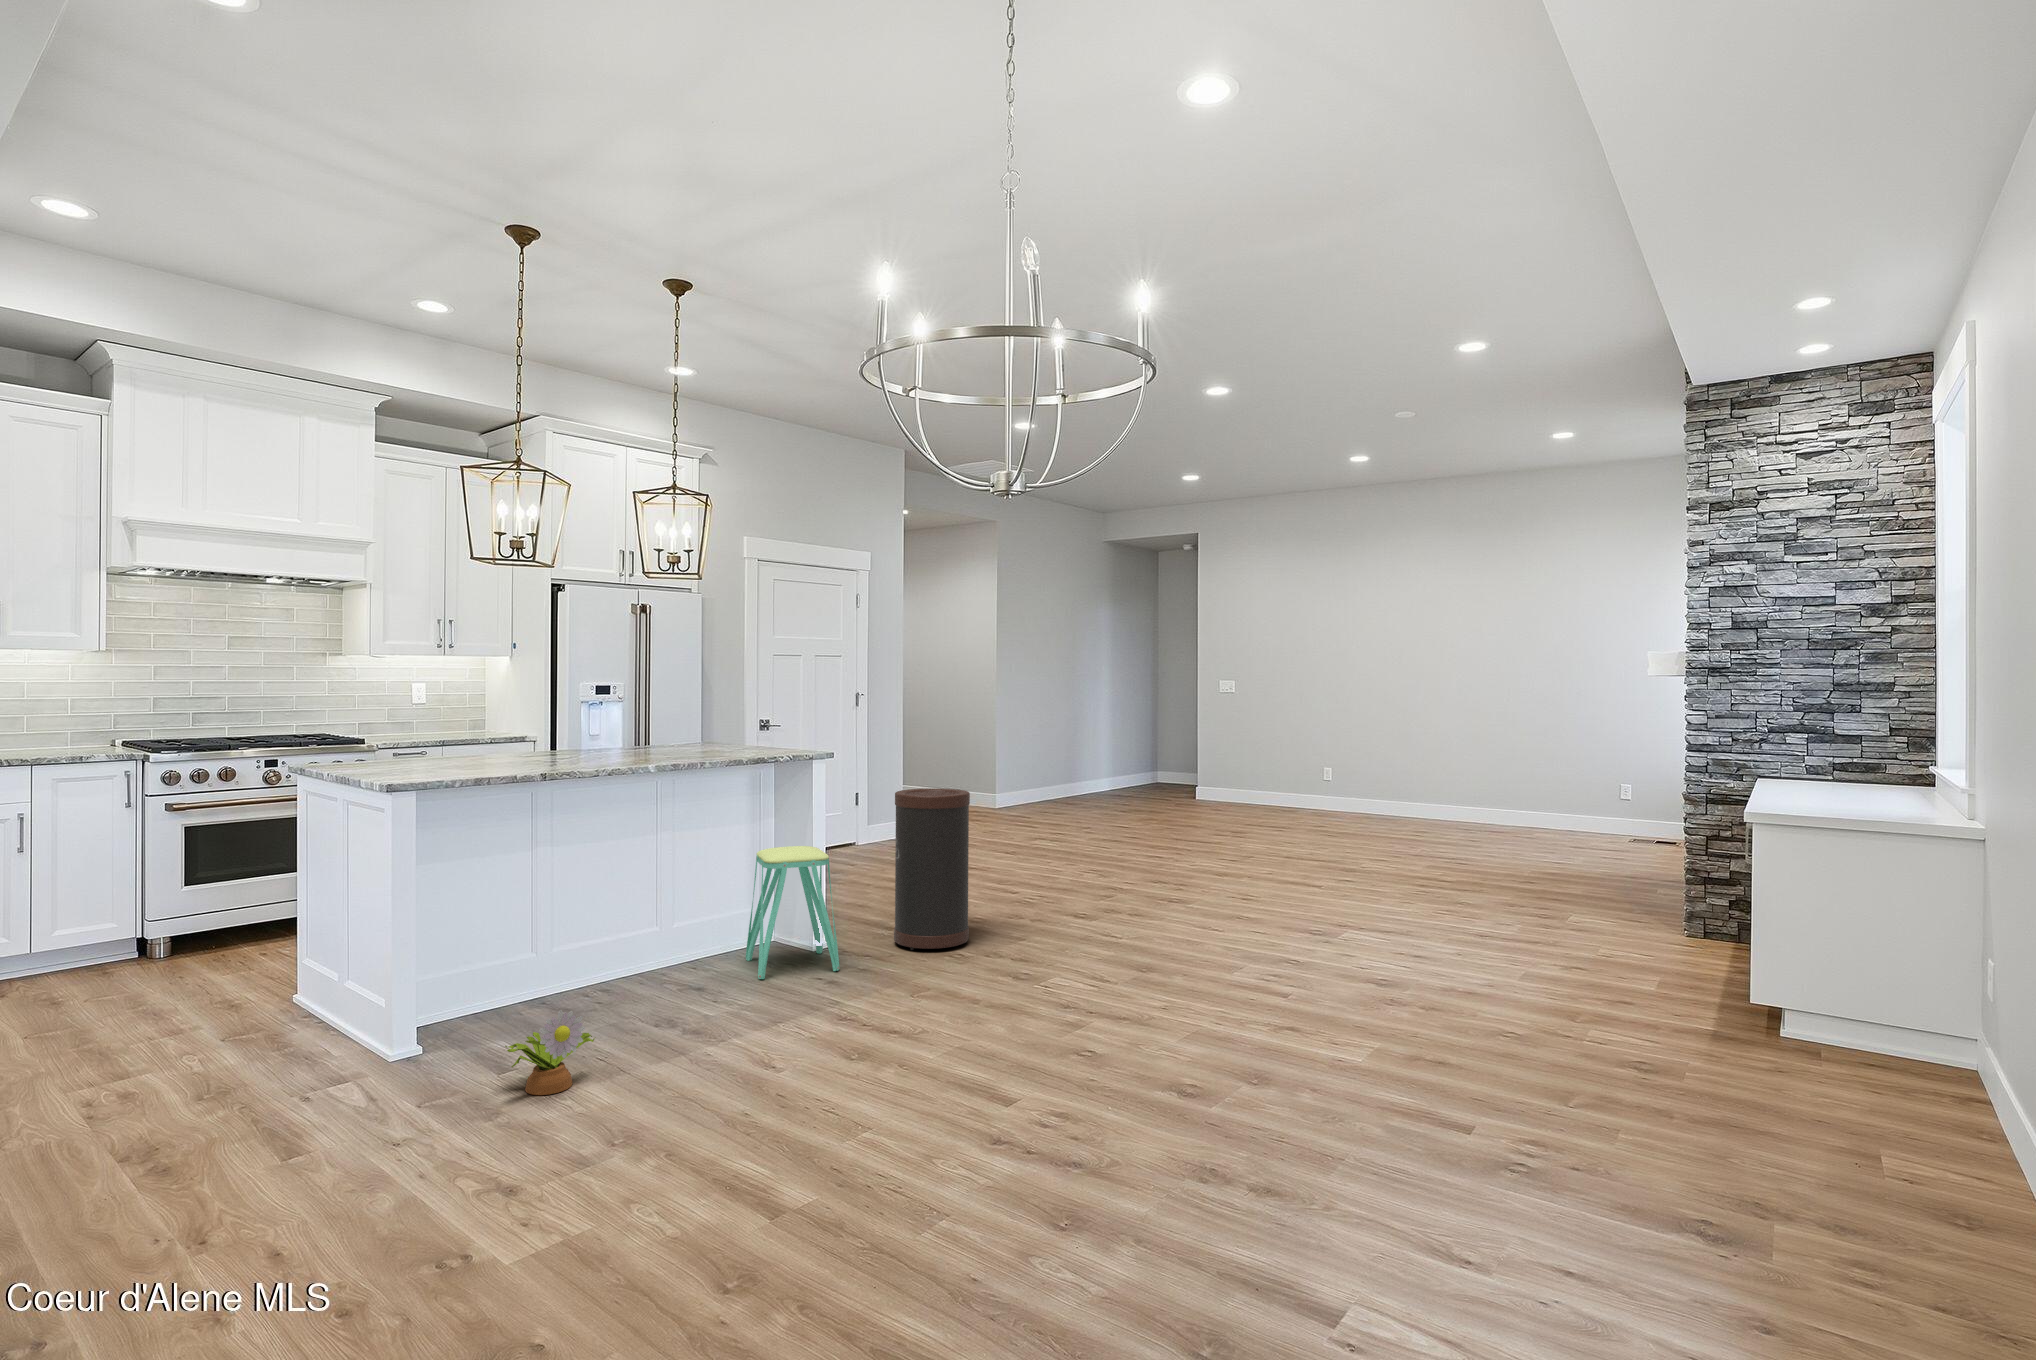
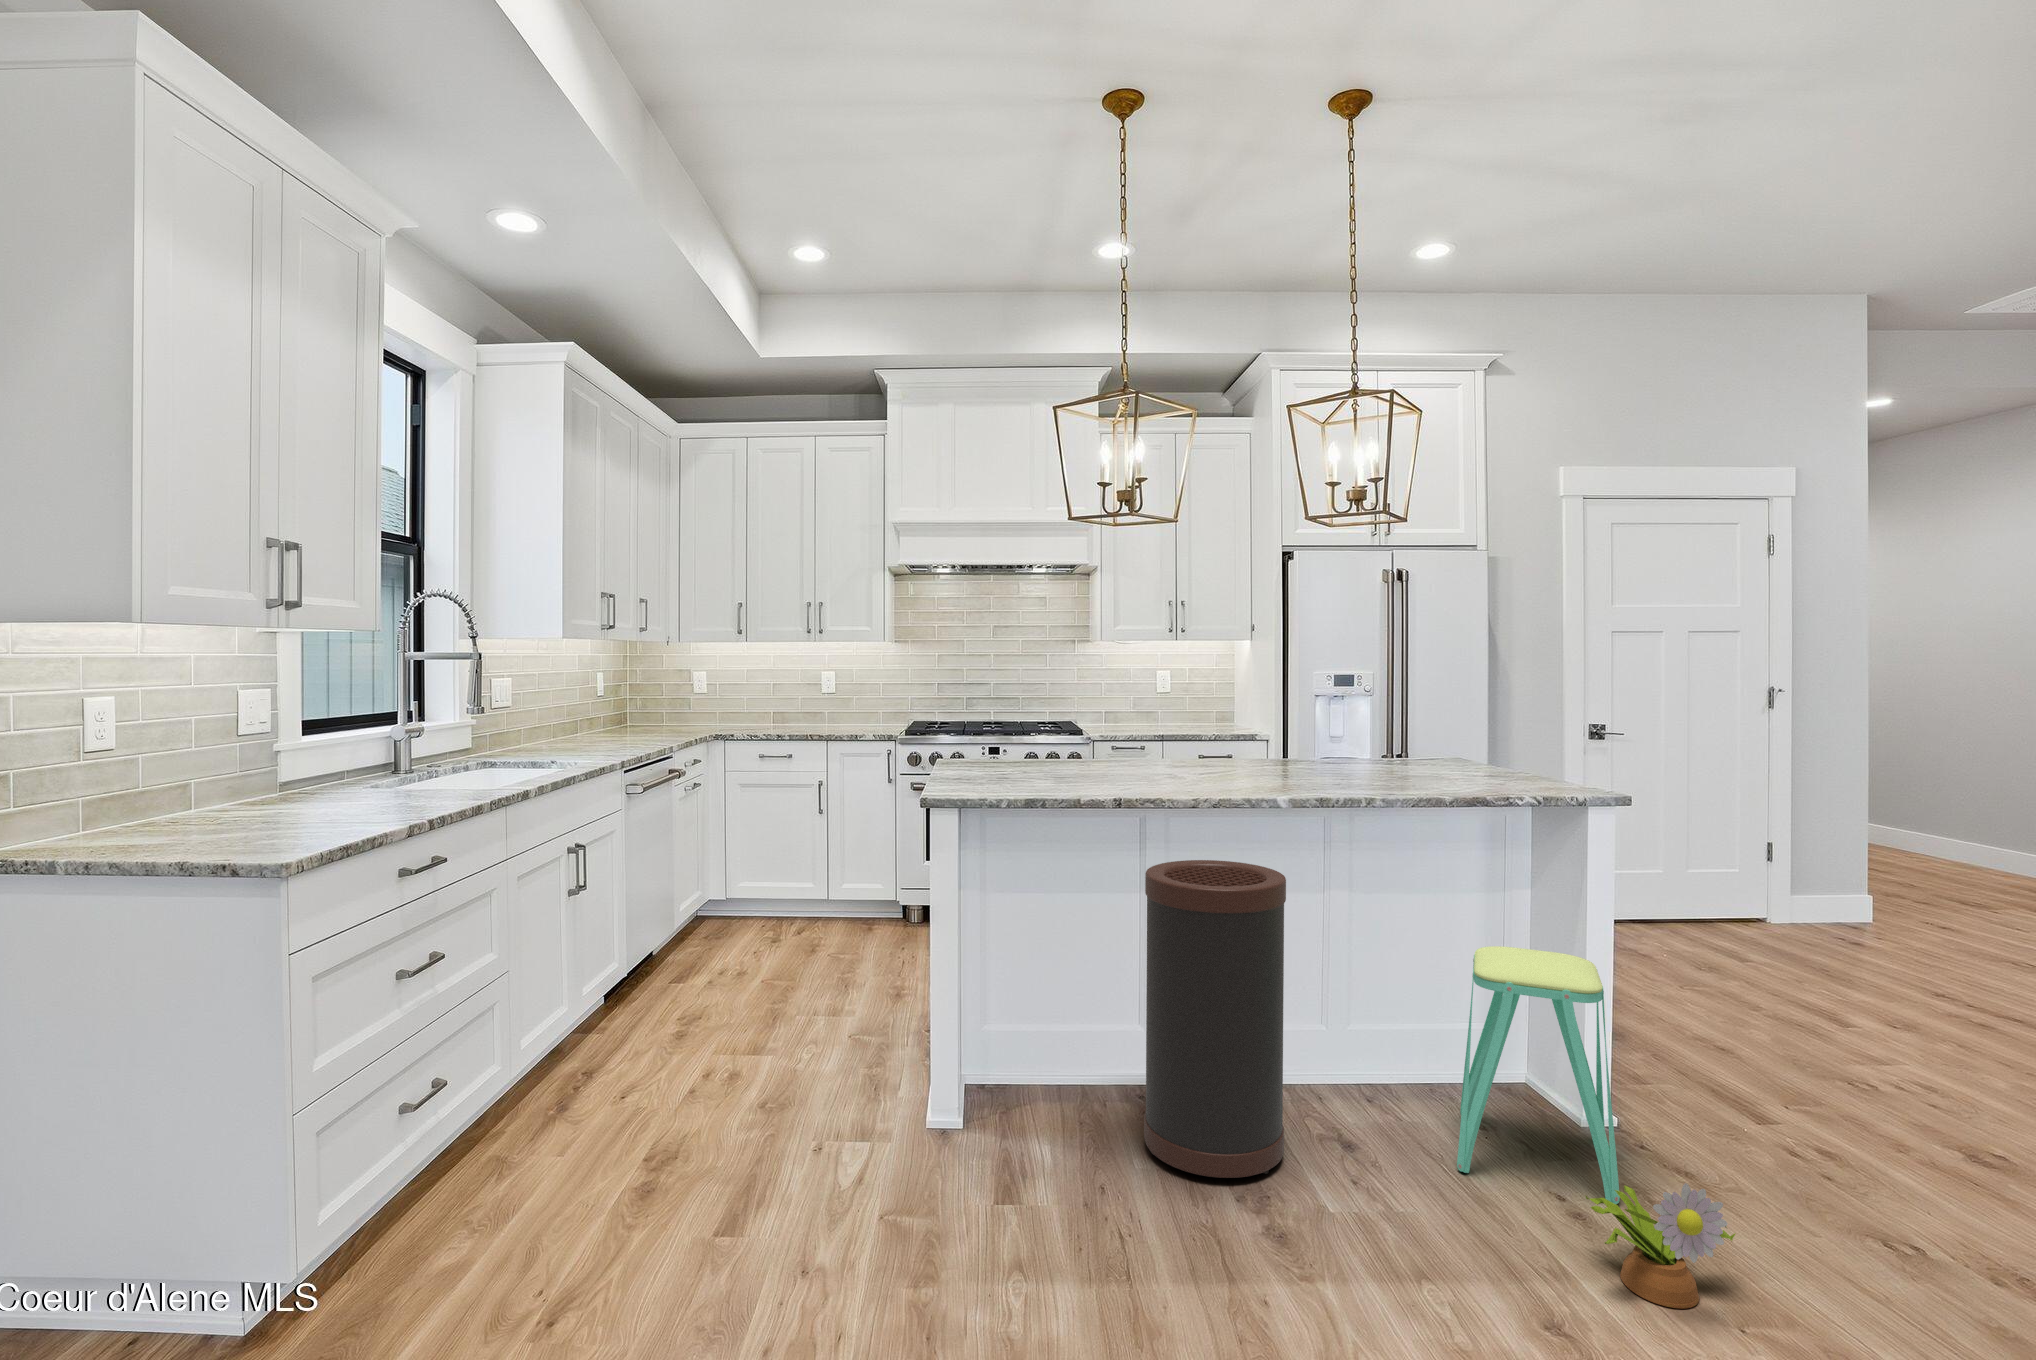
trash can: present [894,788,970,950] -> present [1144,860,1286,1178]
decorative plant: present [505,1010,595,1095] -> present [1586,1183,1736,1308]

